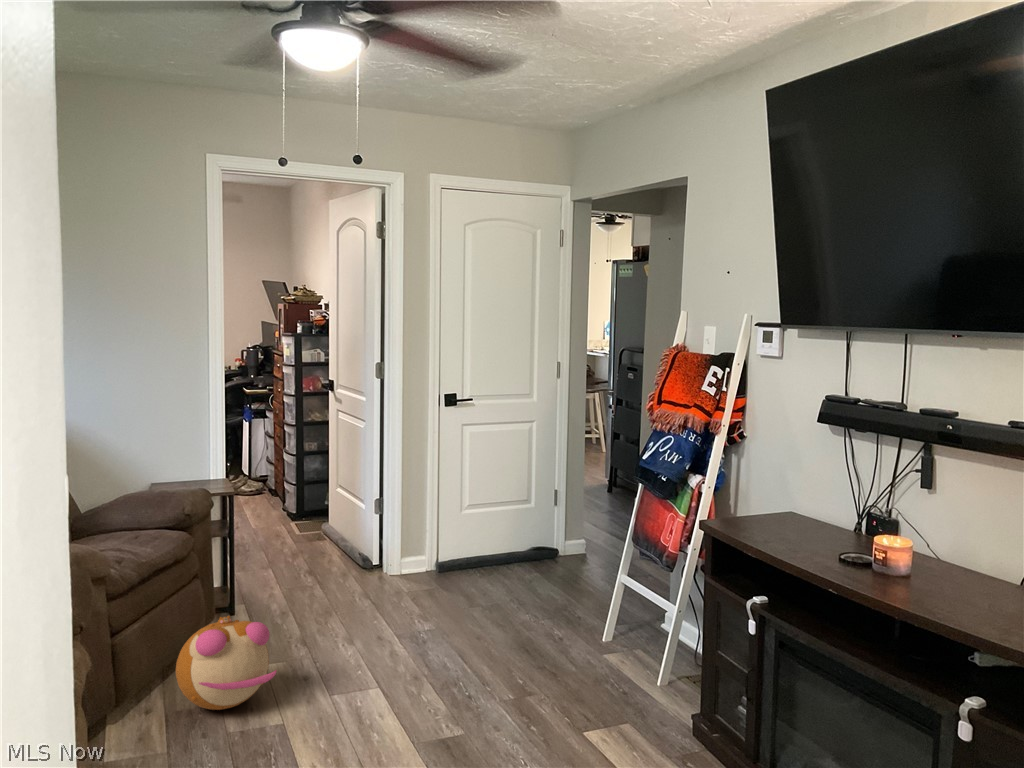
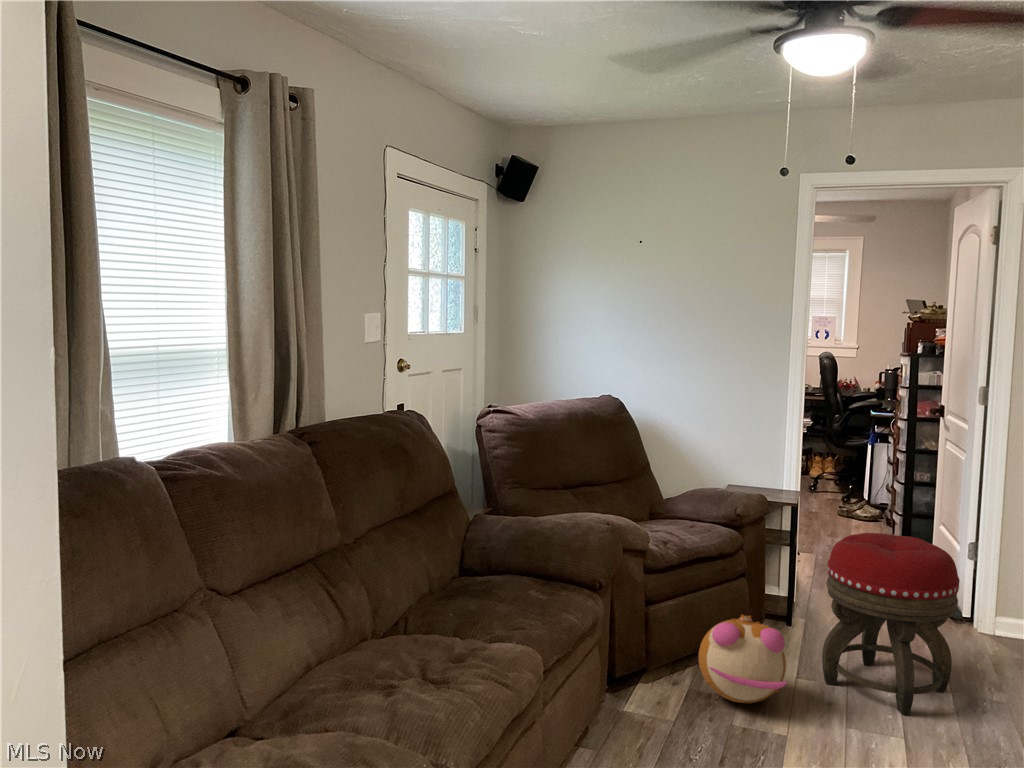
footstool: none [287,504,399,665] -> present [822,533,960,715]

